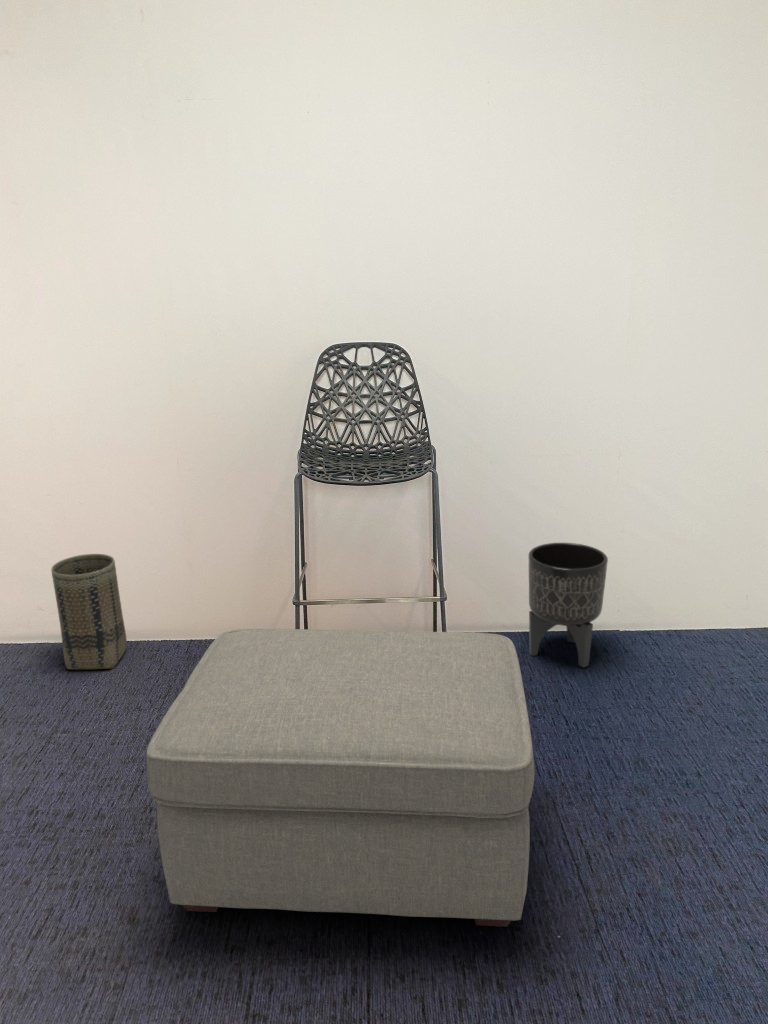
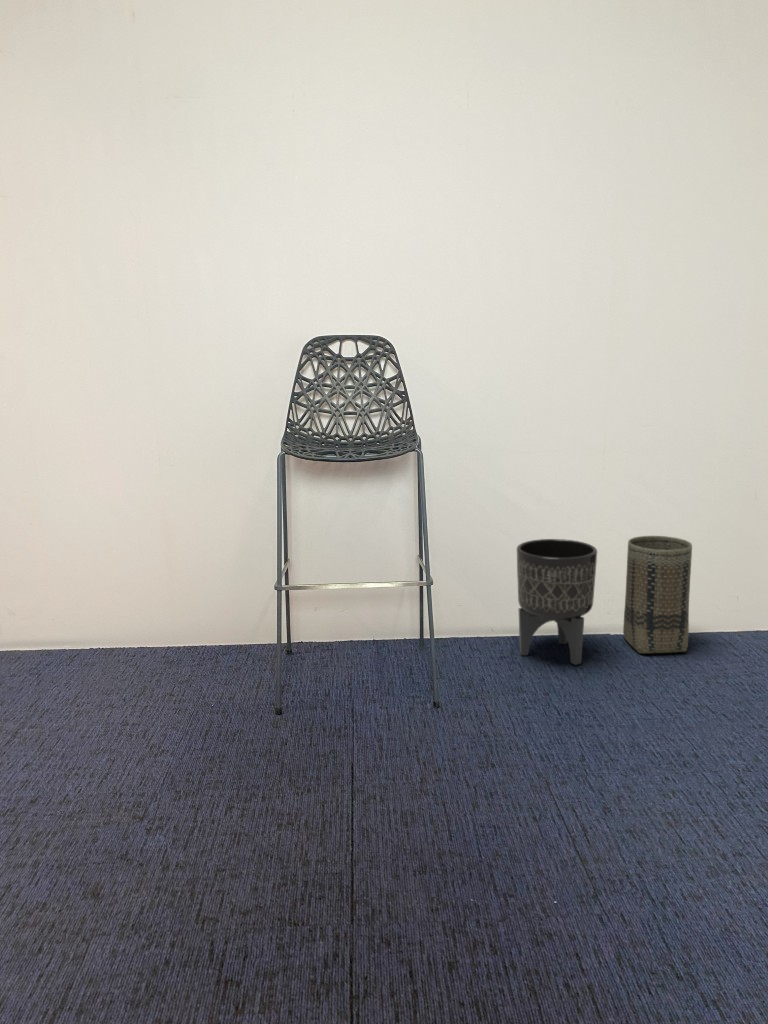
basket: present [51,554,127,670] -> present [623,536,692,653]
ottoman: present [146,629,535,927] -> none [118,602,522,893]

